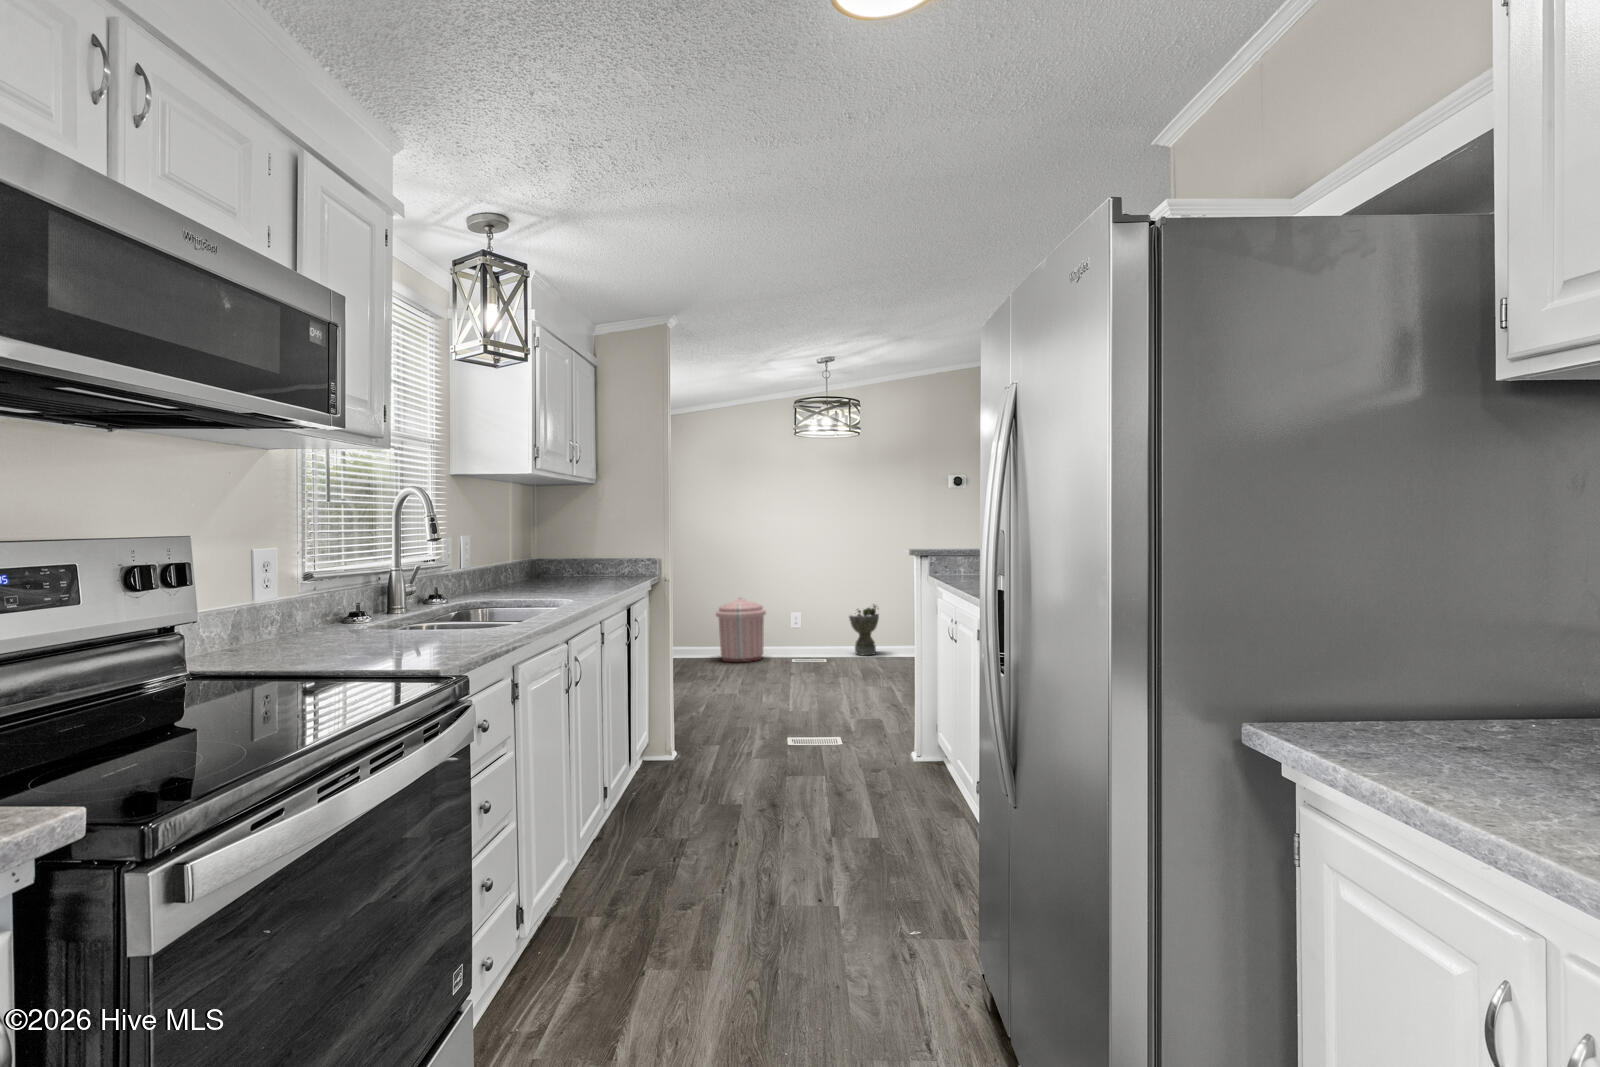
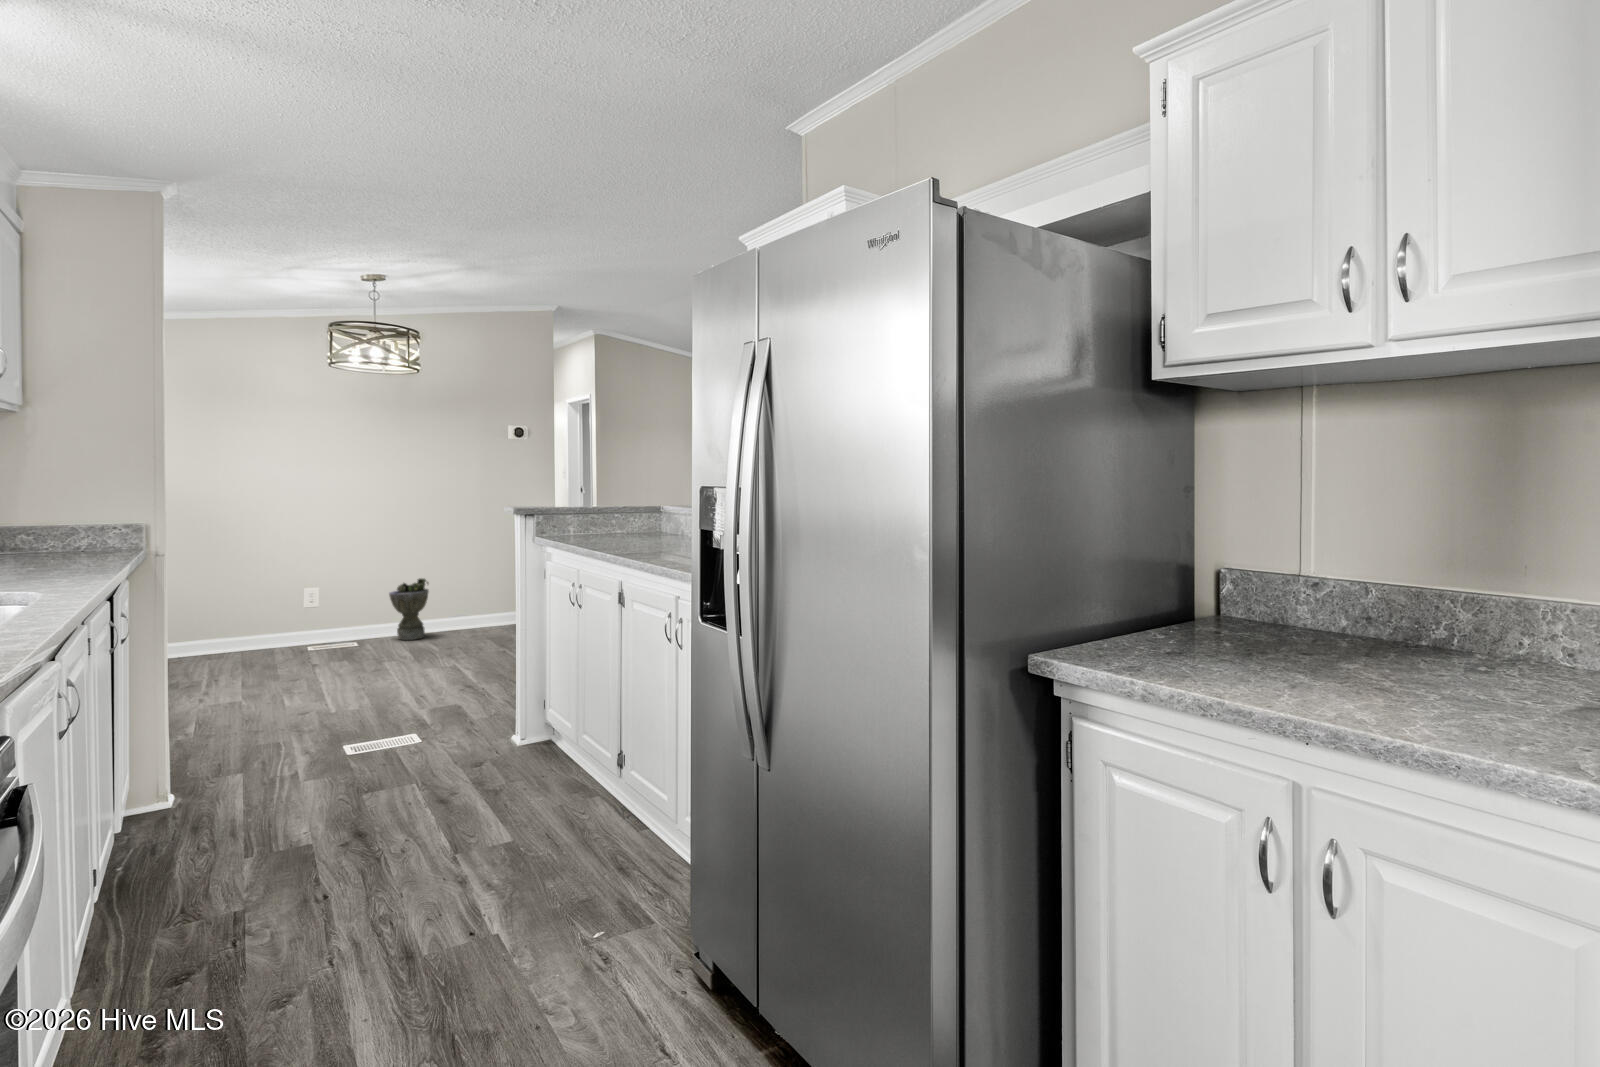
trash can: present [716,597,766,662] -> none [194,575,273,661]

